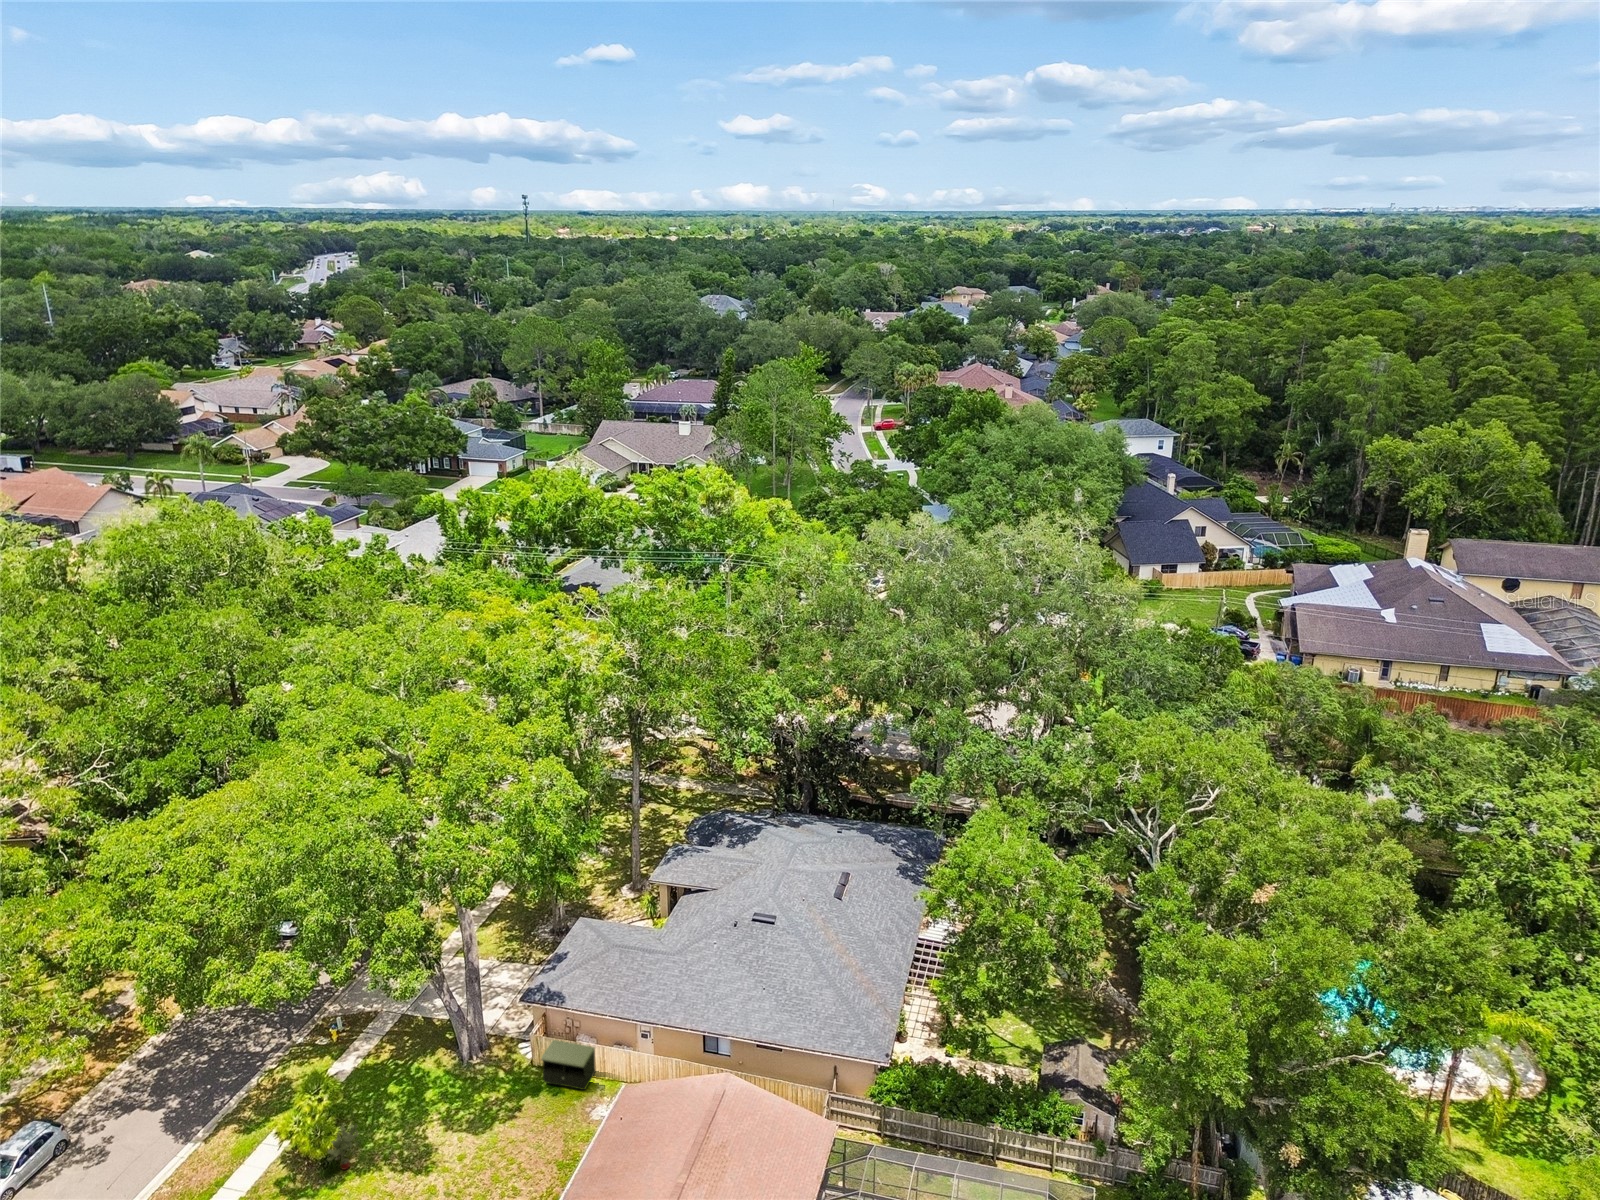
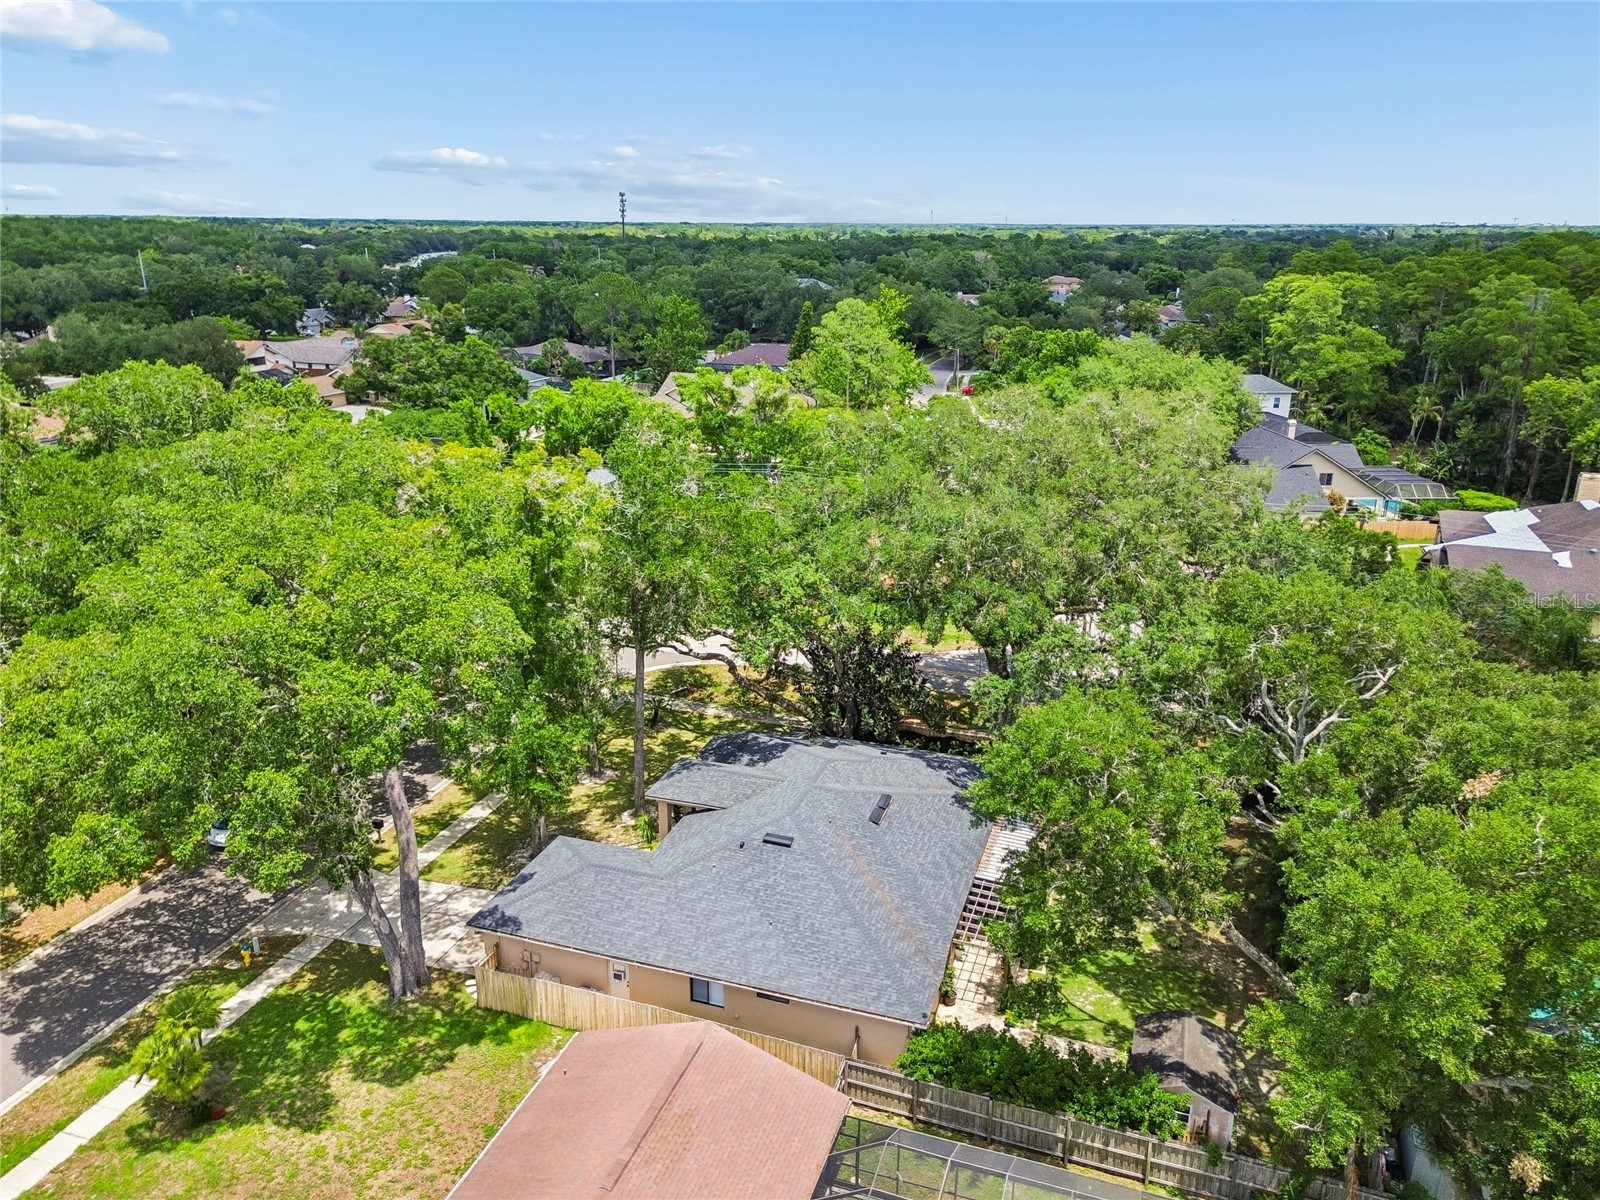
storage bench: present [541,1040,596,1090] -> none [482,975,553,1040]

